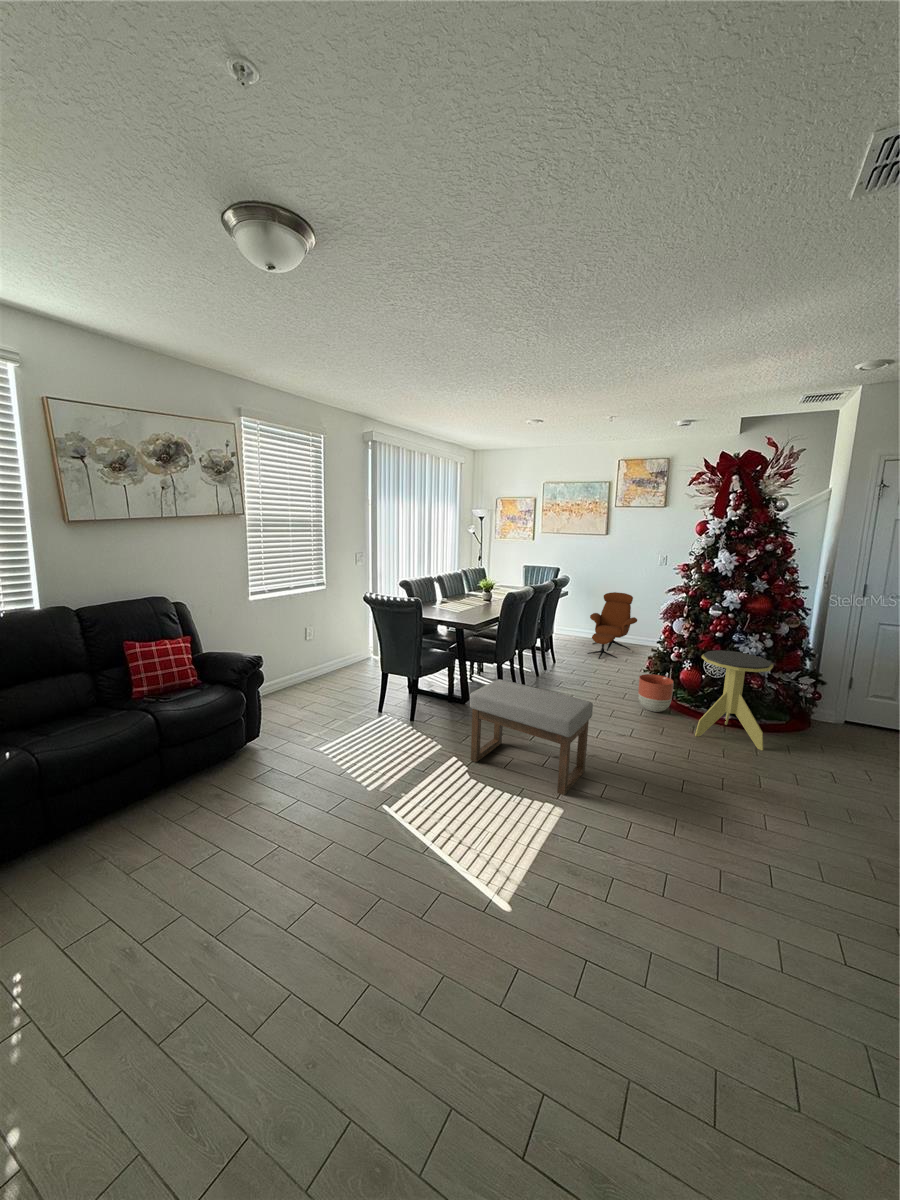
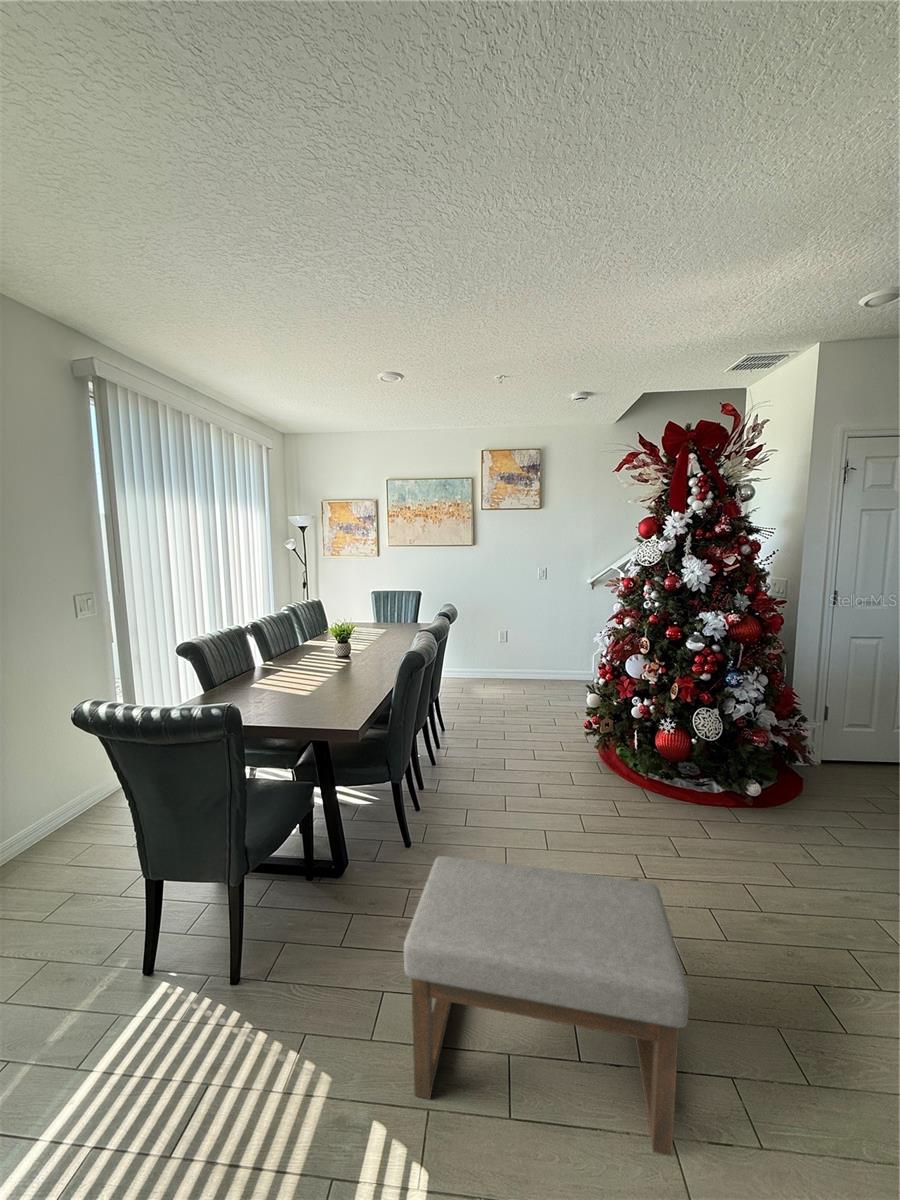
lounge chair: present [588,592,637,659] -> none [469,618,527,714]
side table: present [695,650,773,750] -> none [701,699,806,845]
planter: present [638,674,674,712] -> none [600,743,650,802]

